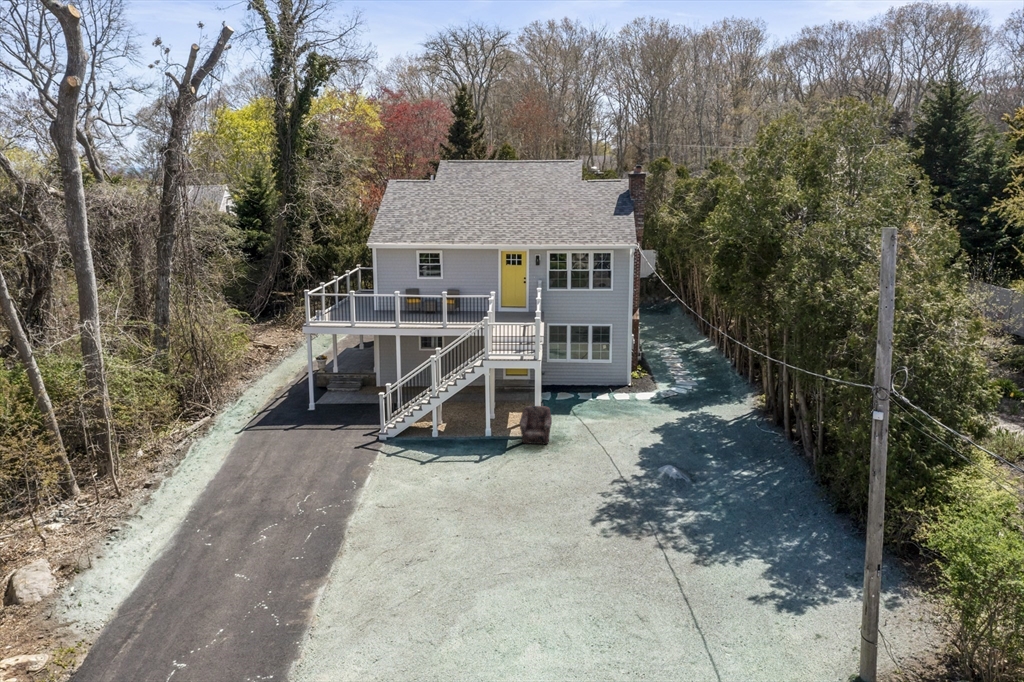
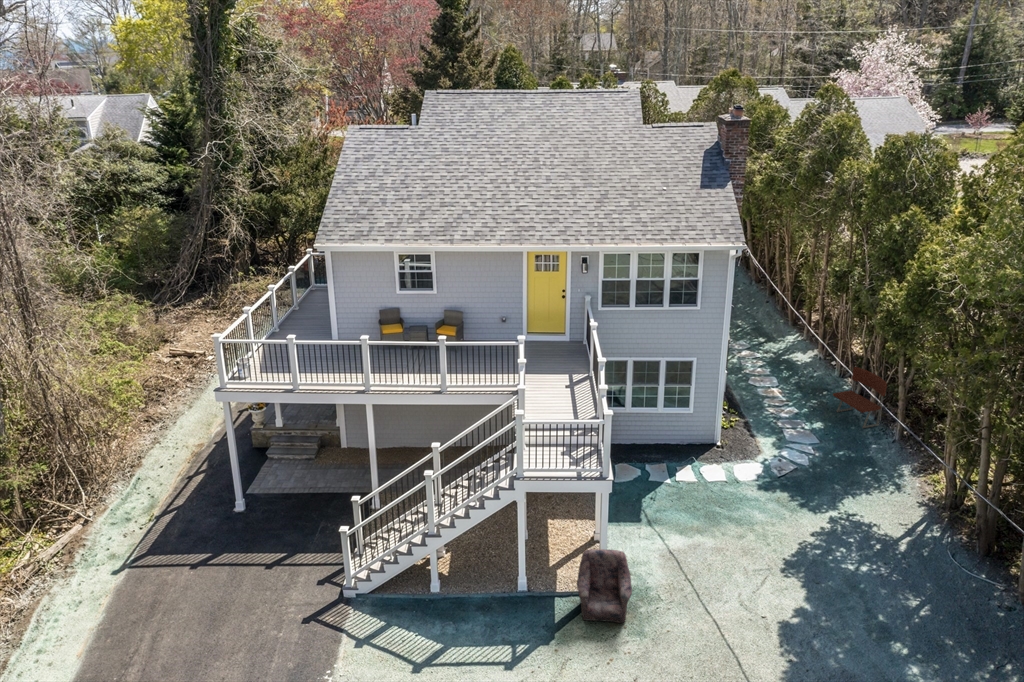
bench: none [715,339,747,378] -> present [833,367,887,428]

